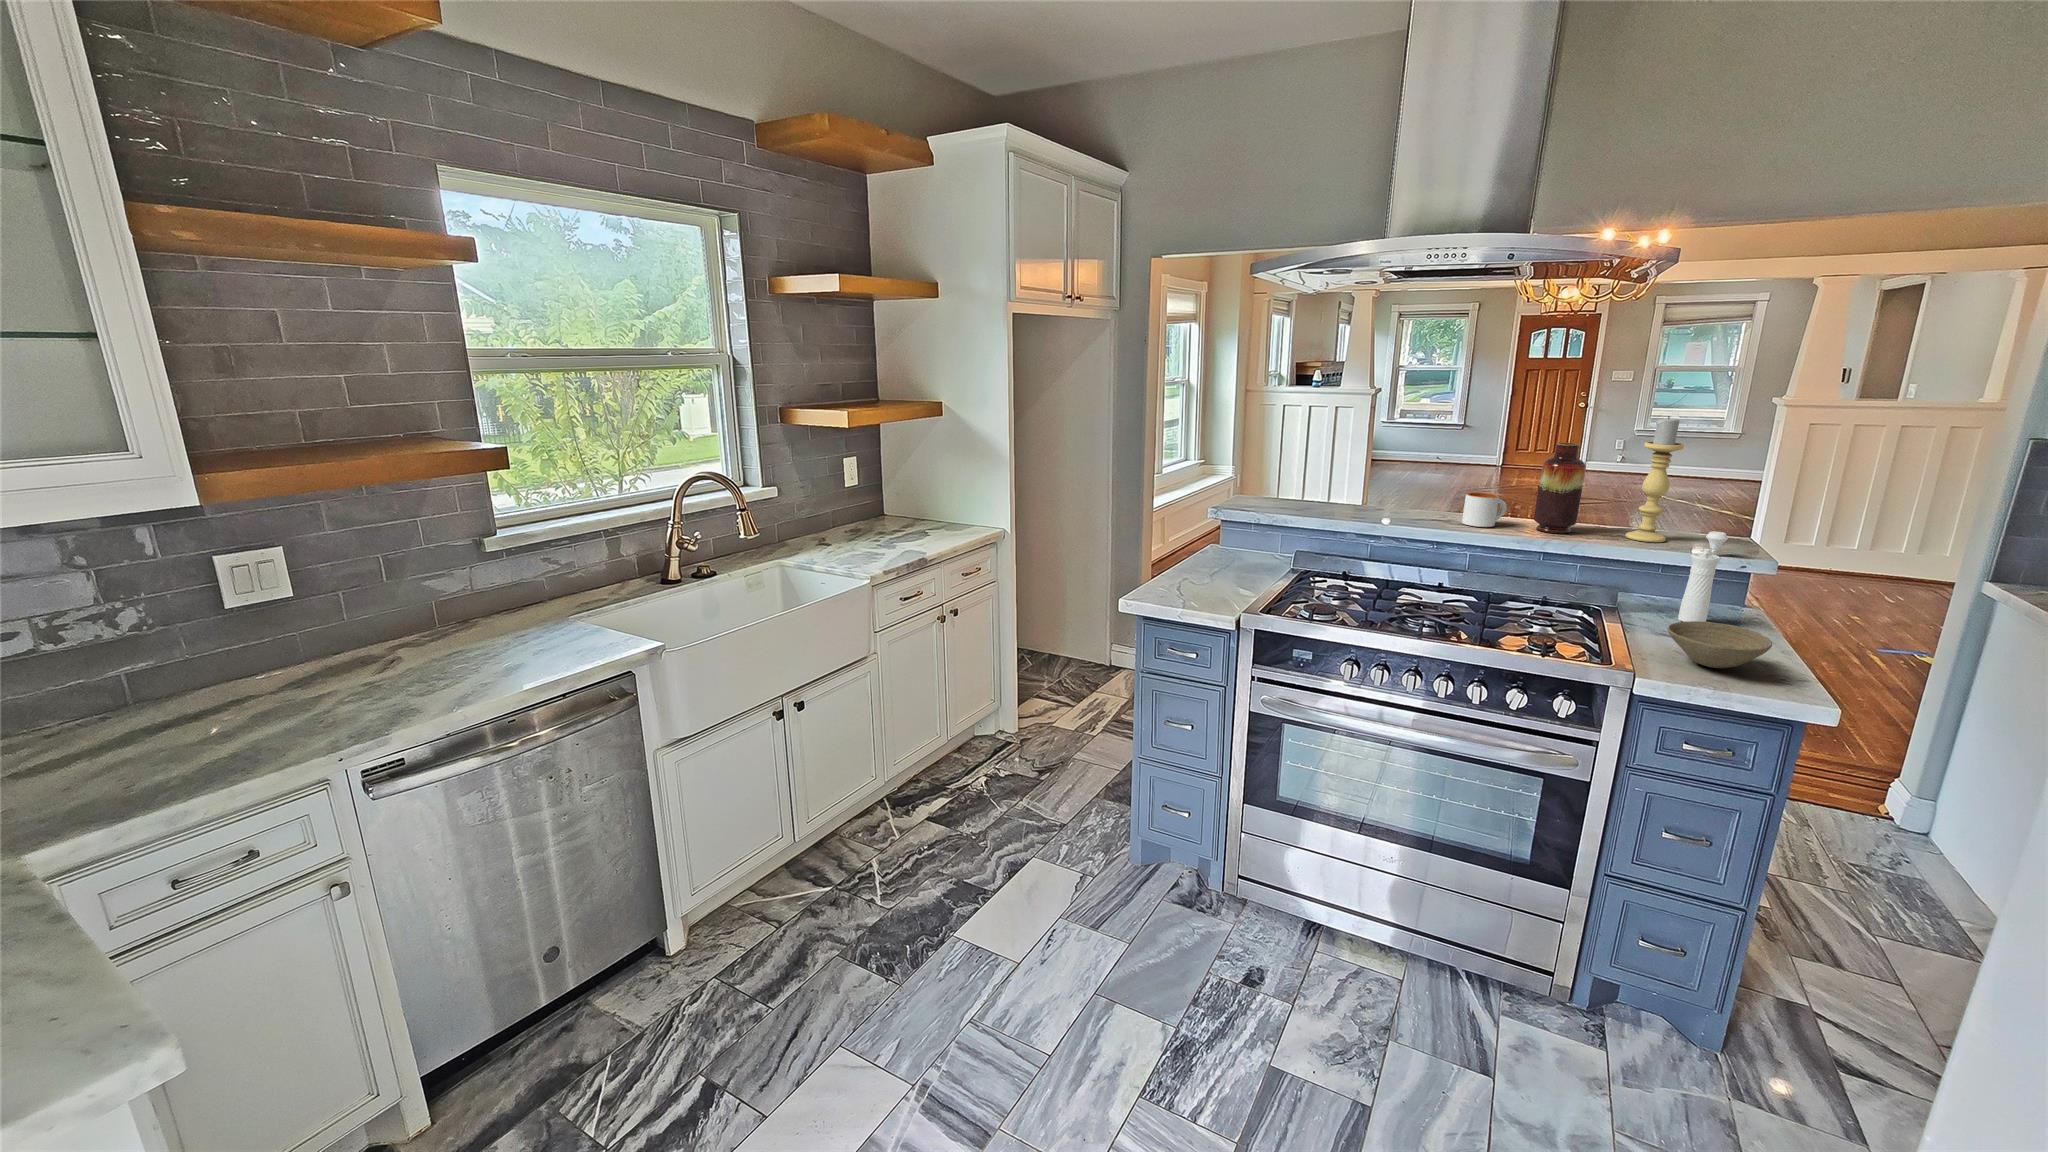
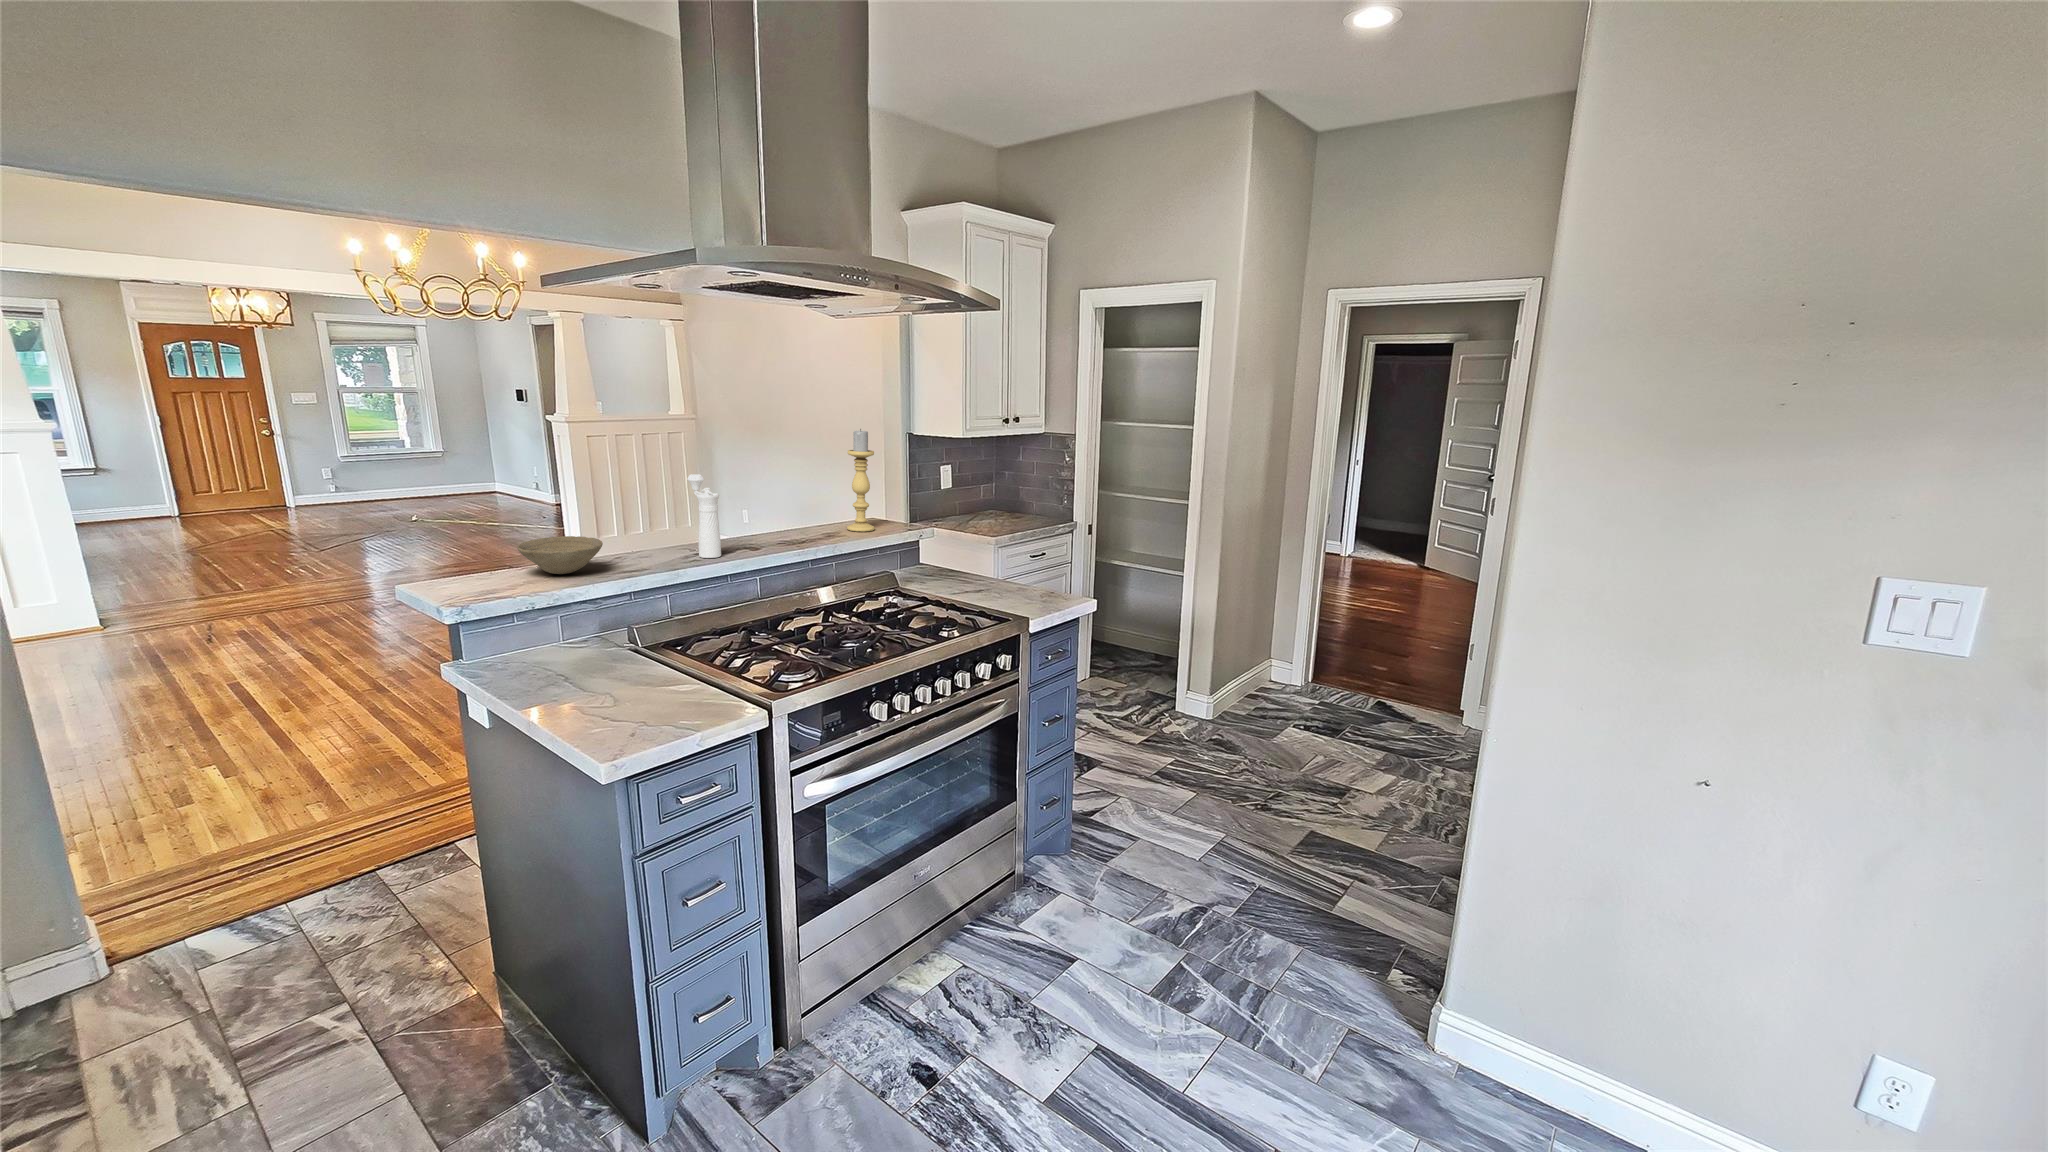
vase: present [1534,442,1586,533] -> none [791,457,826,539]
mug: present [1462,492,1507,527] -> none [742,513,775,547]
pepper mill: present [1678,531,1728,622] -> present [687,474,721,558]
bowl: present [1667,621,1772,668] -> present [517,536,603,574]

